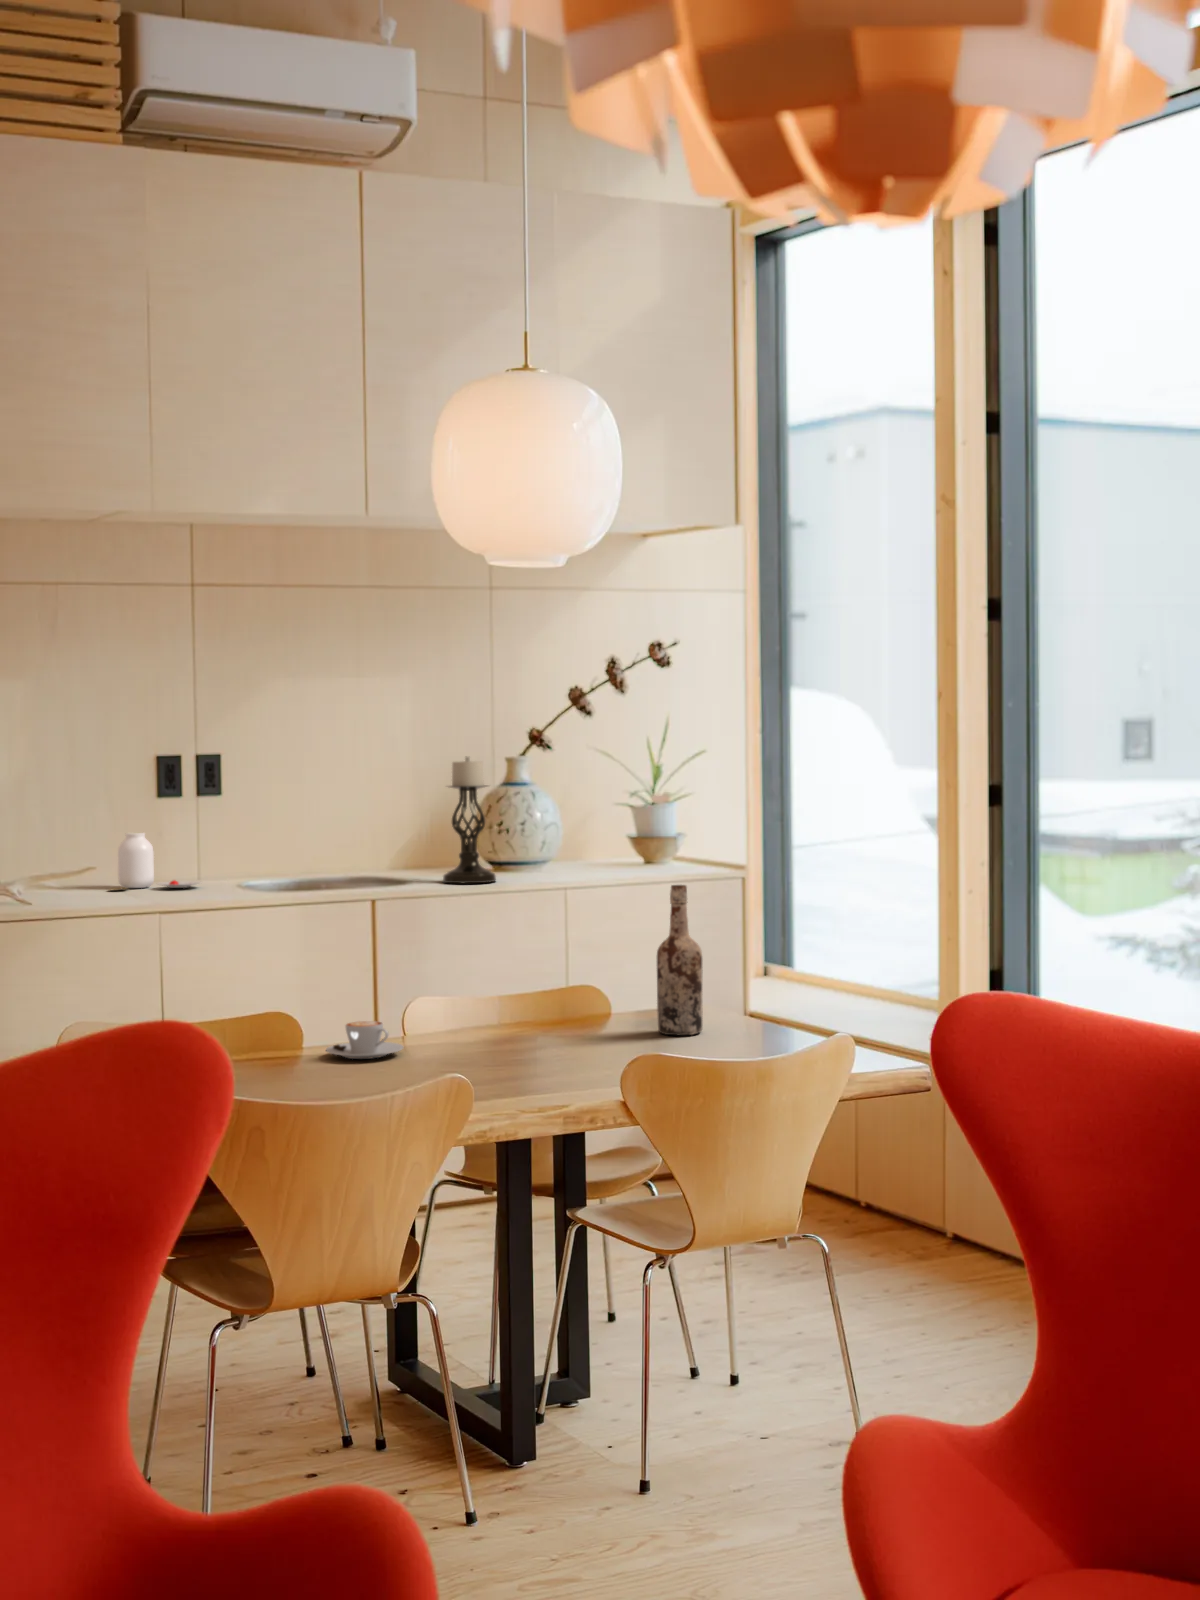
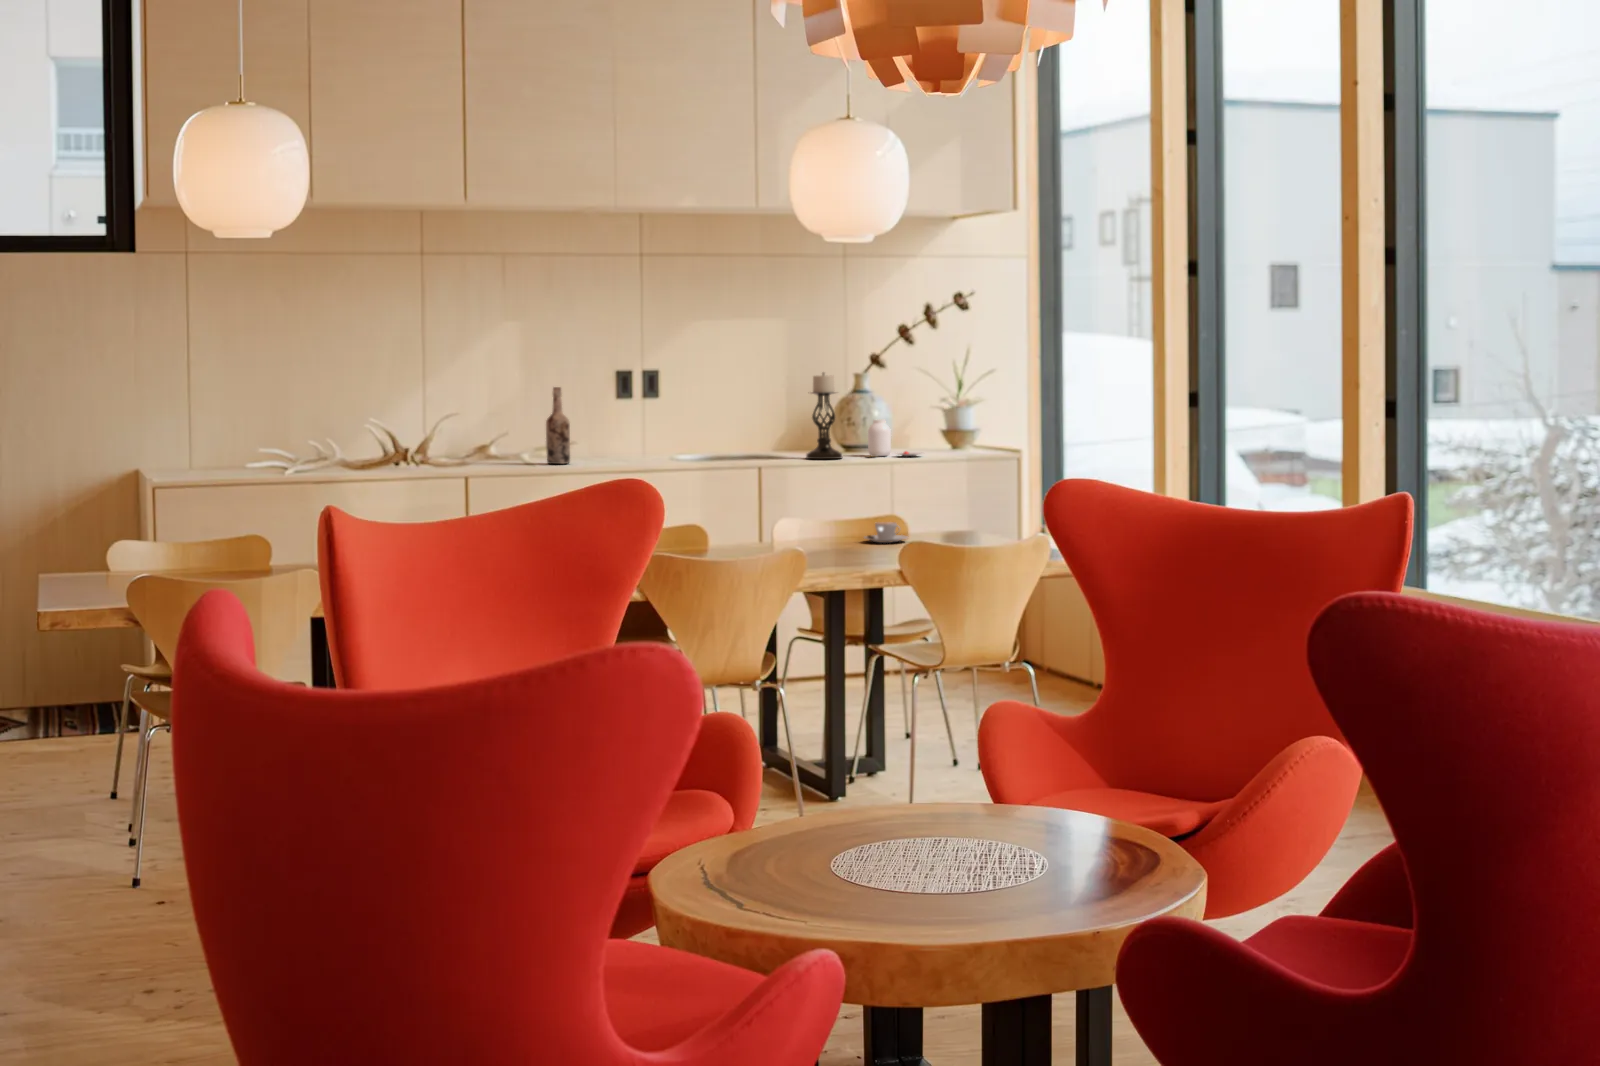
jar: present [118,833,200,889] -> present [868,420,921,457]
wine bottle: present [657,885,702,1035] -> present [546,387,570,464]
coffee cup: present [326,1021,403,1059] -> present [864,522,908,543]

